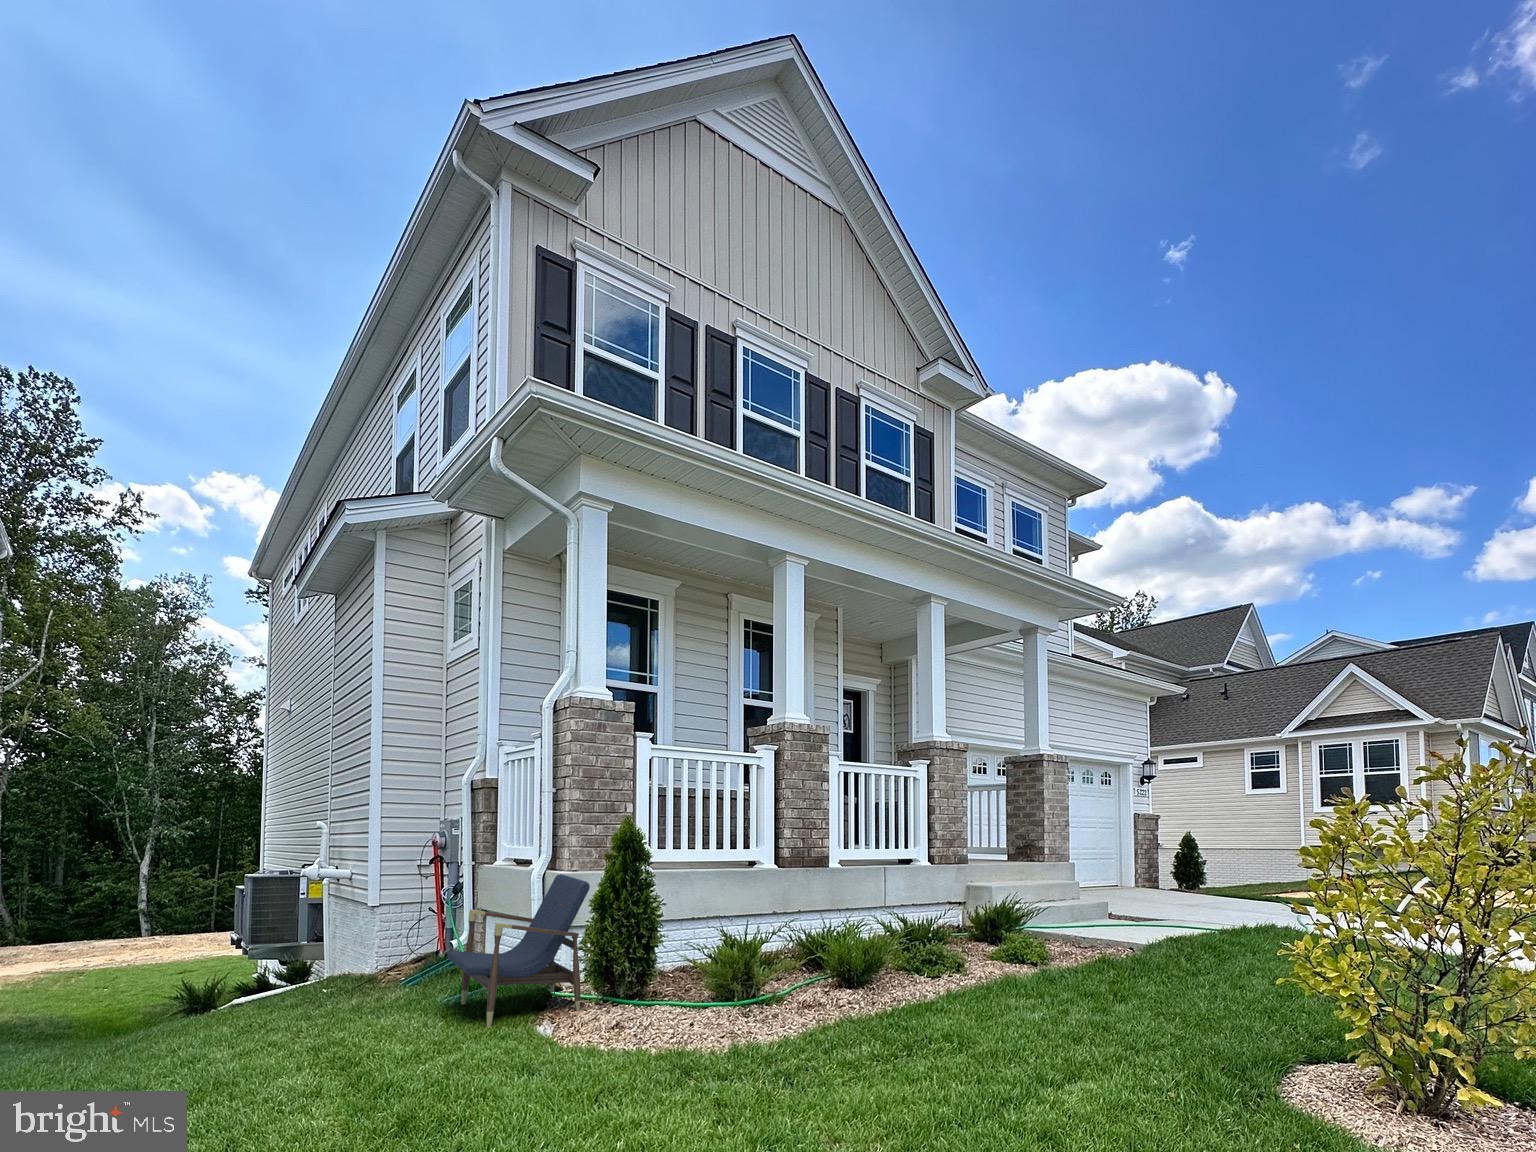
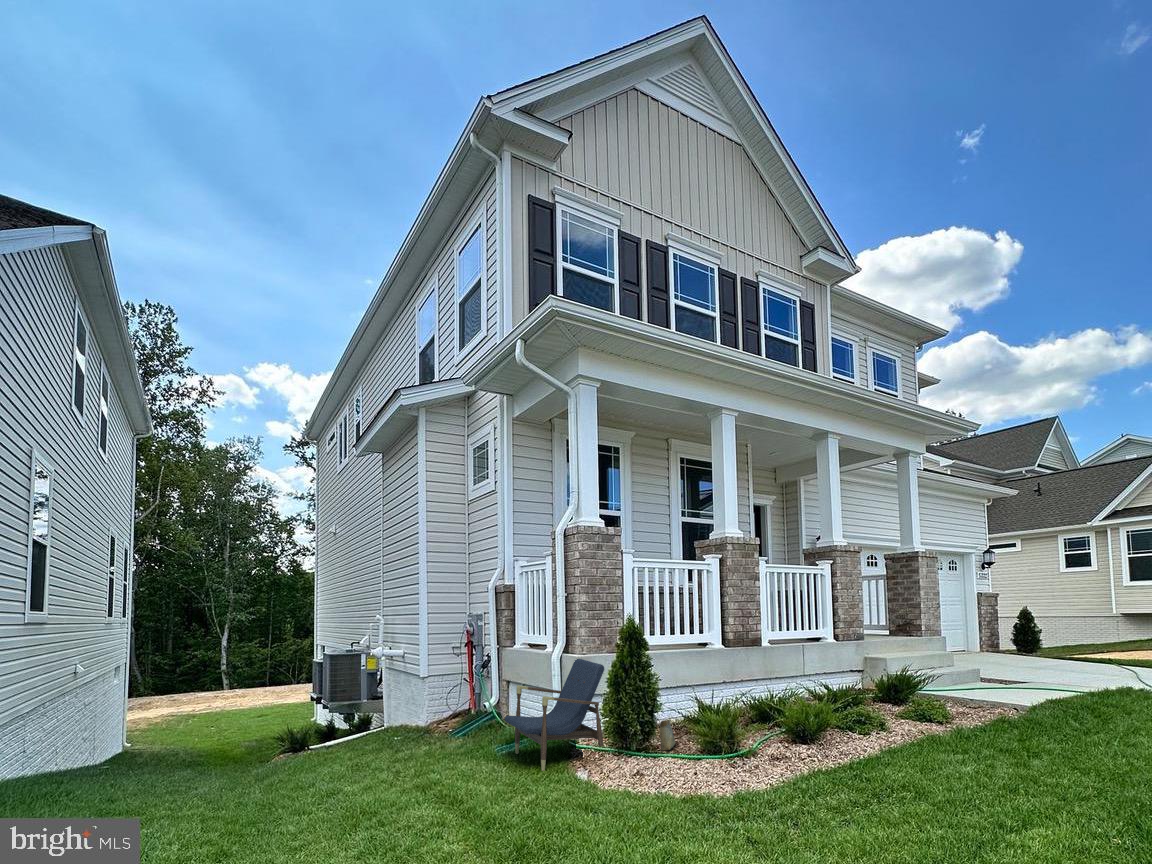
woven basket: none [660,944,684,1001] -> present [660,720,675,750]

